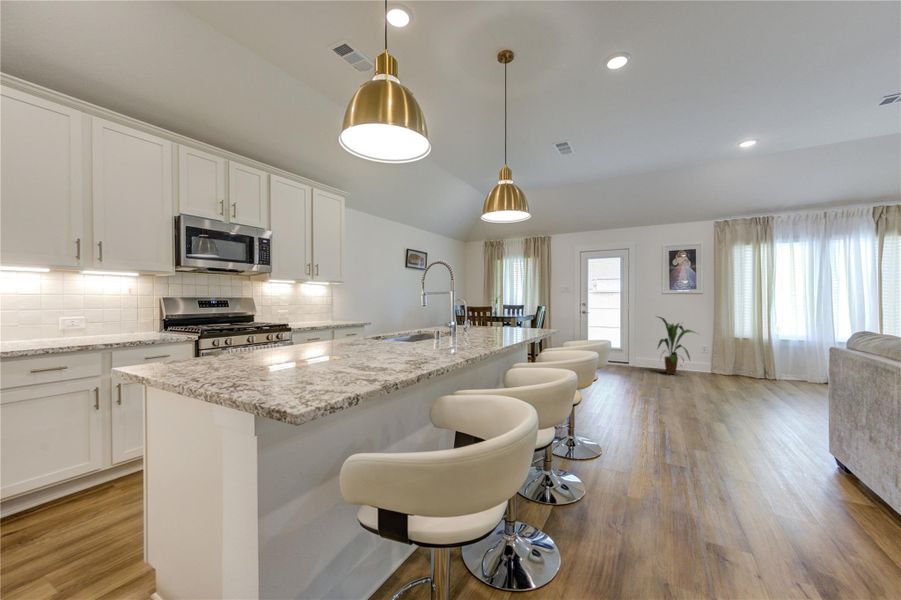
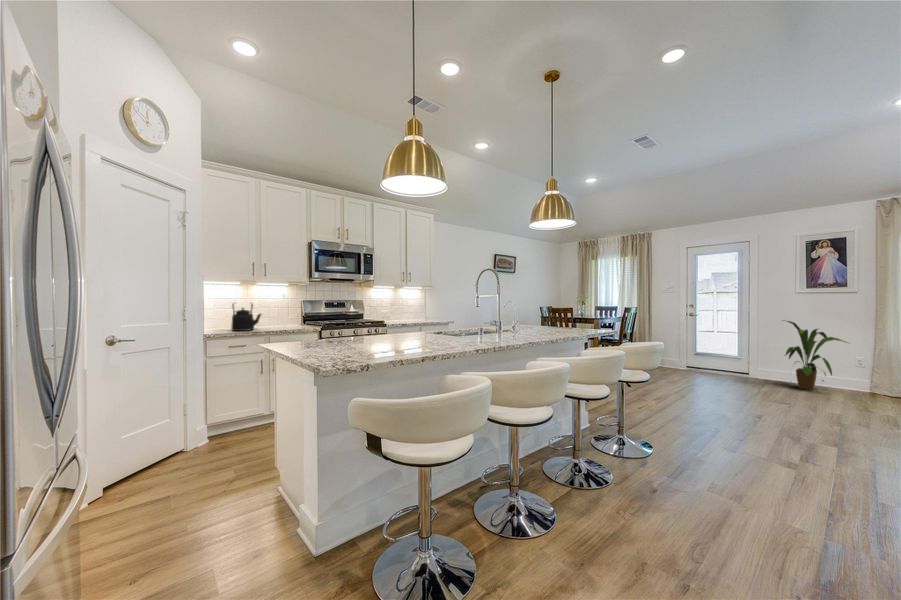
kettle: none [35,302,95,347] -> present [232,304,261,331]

